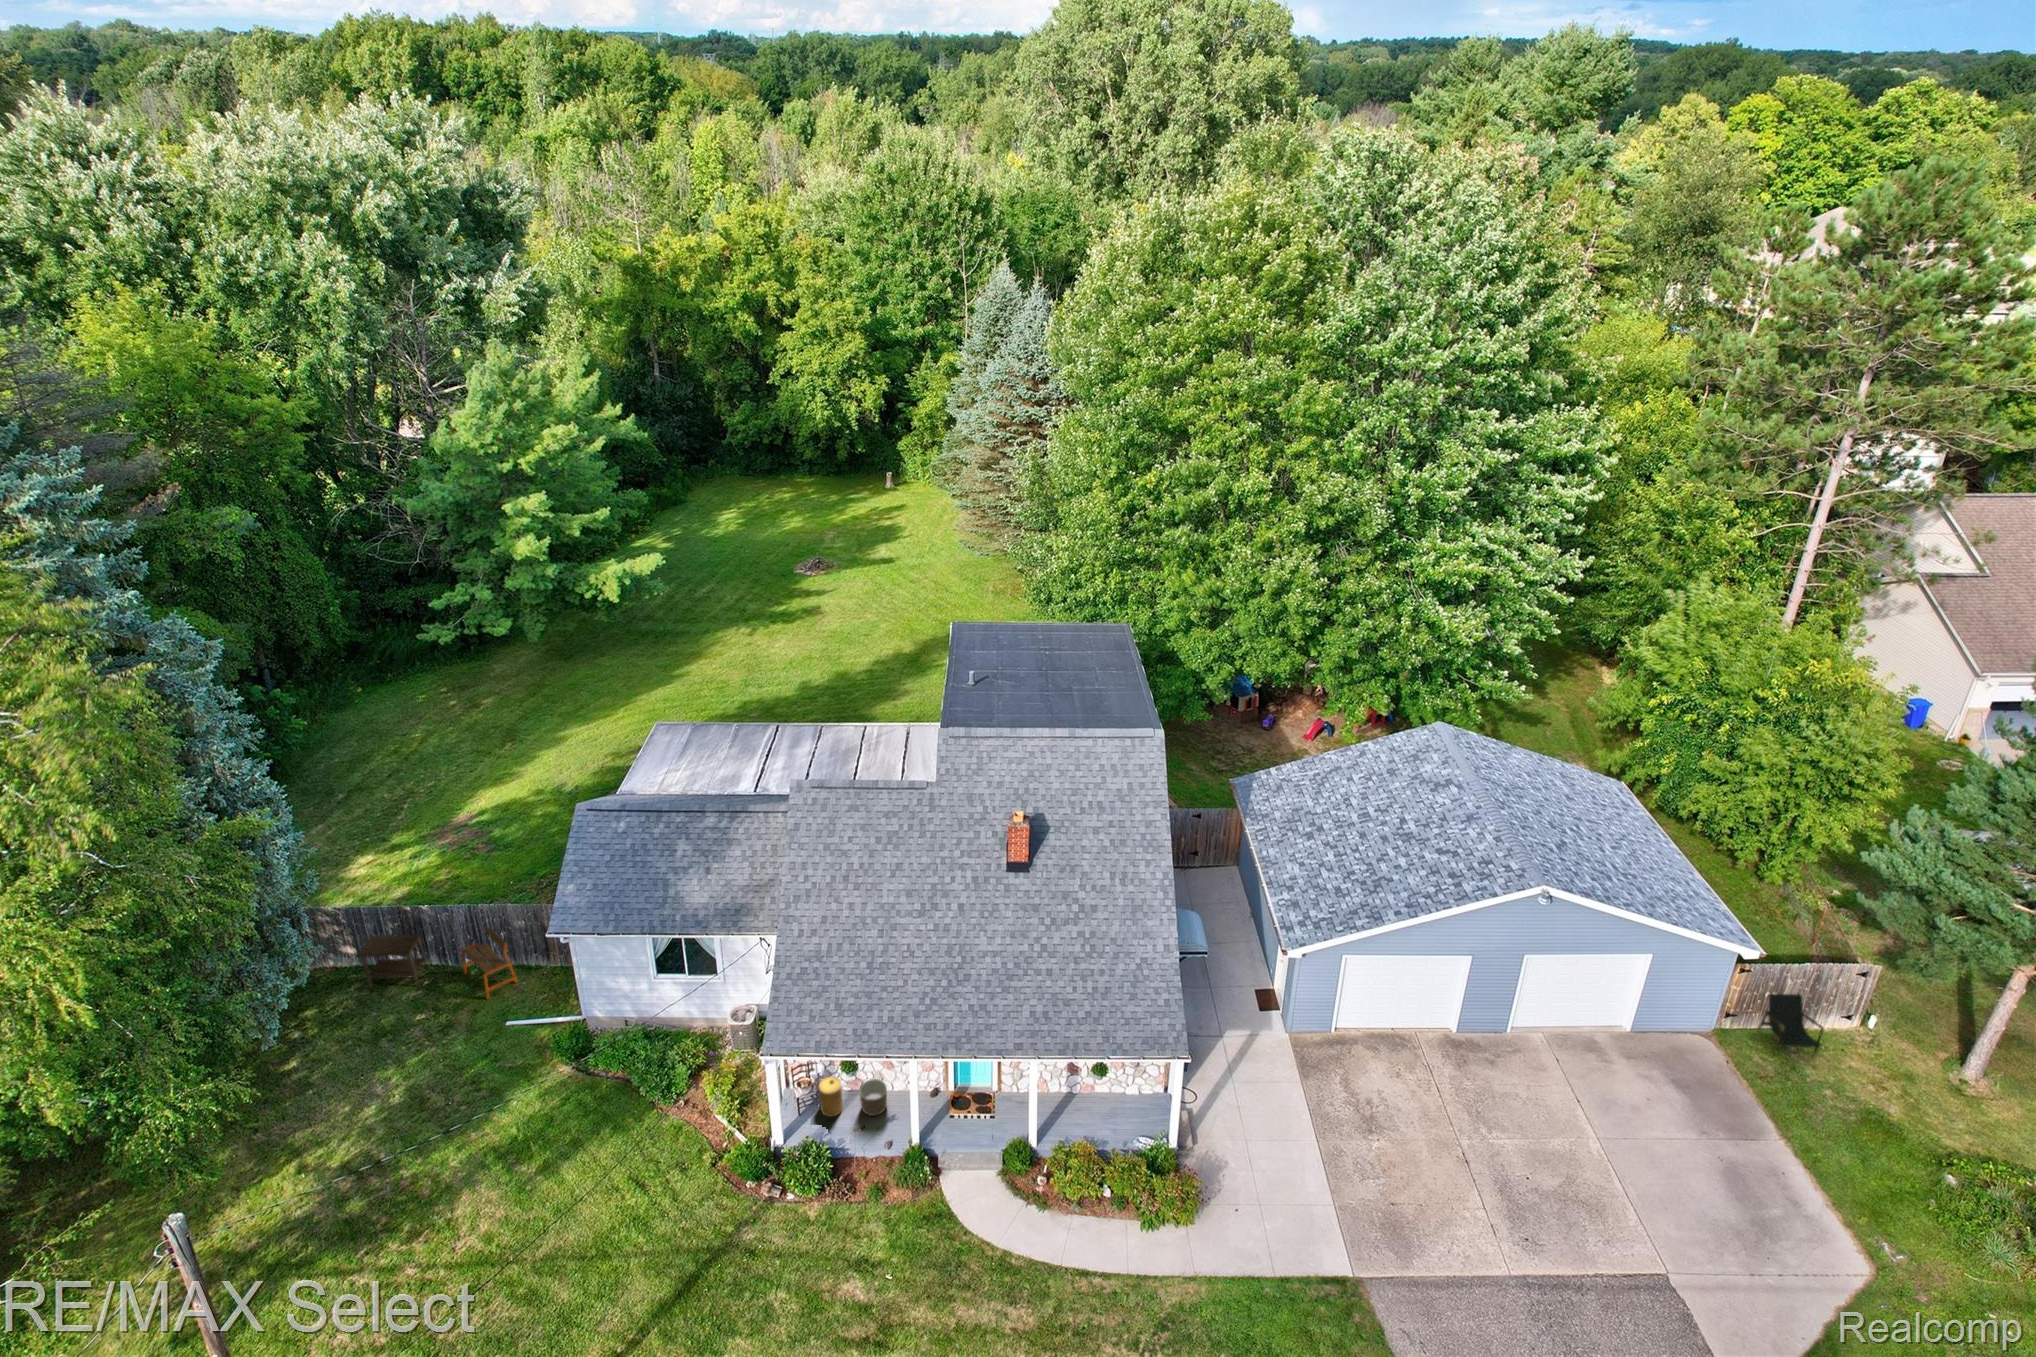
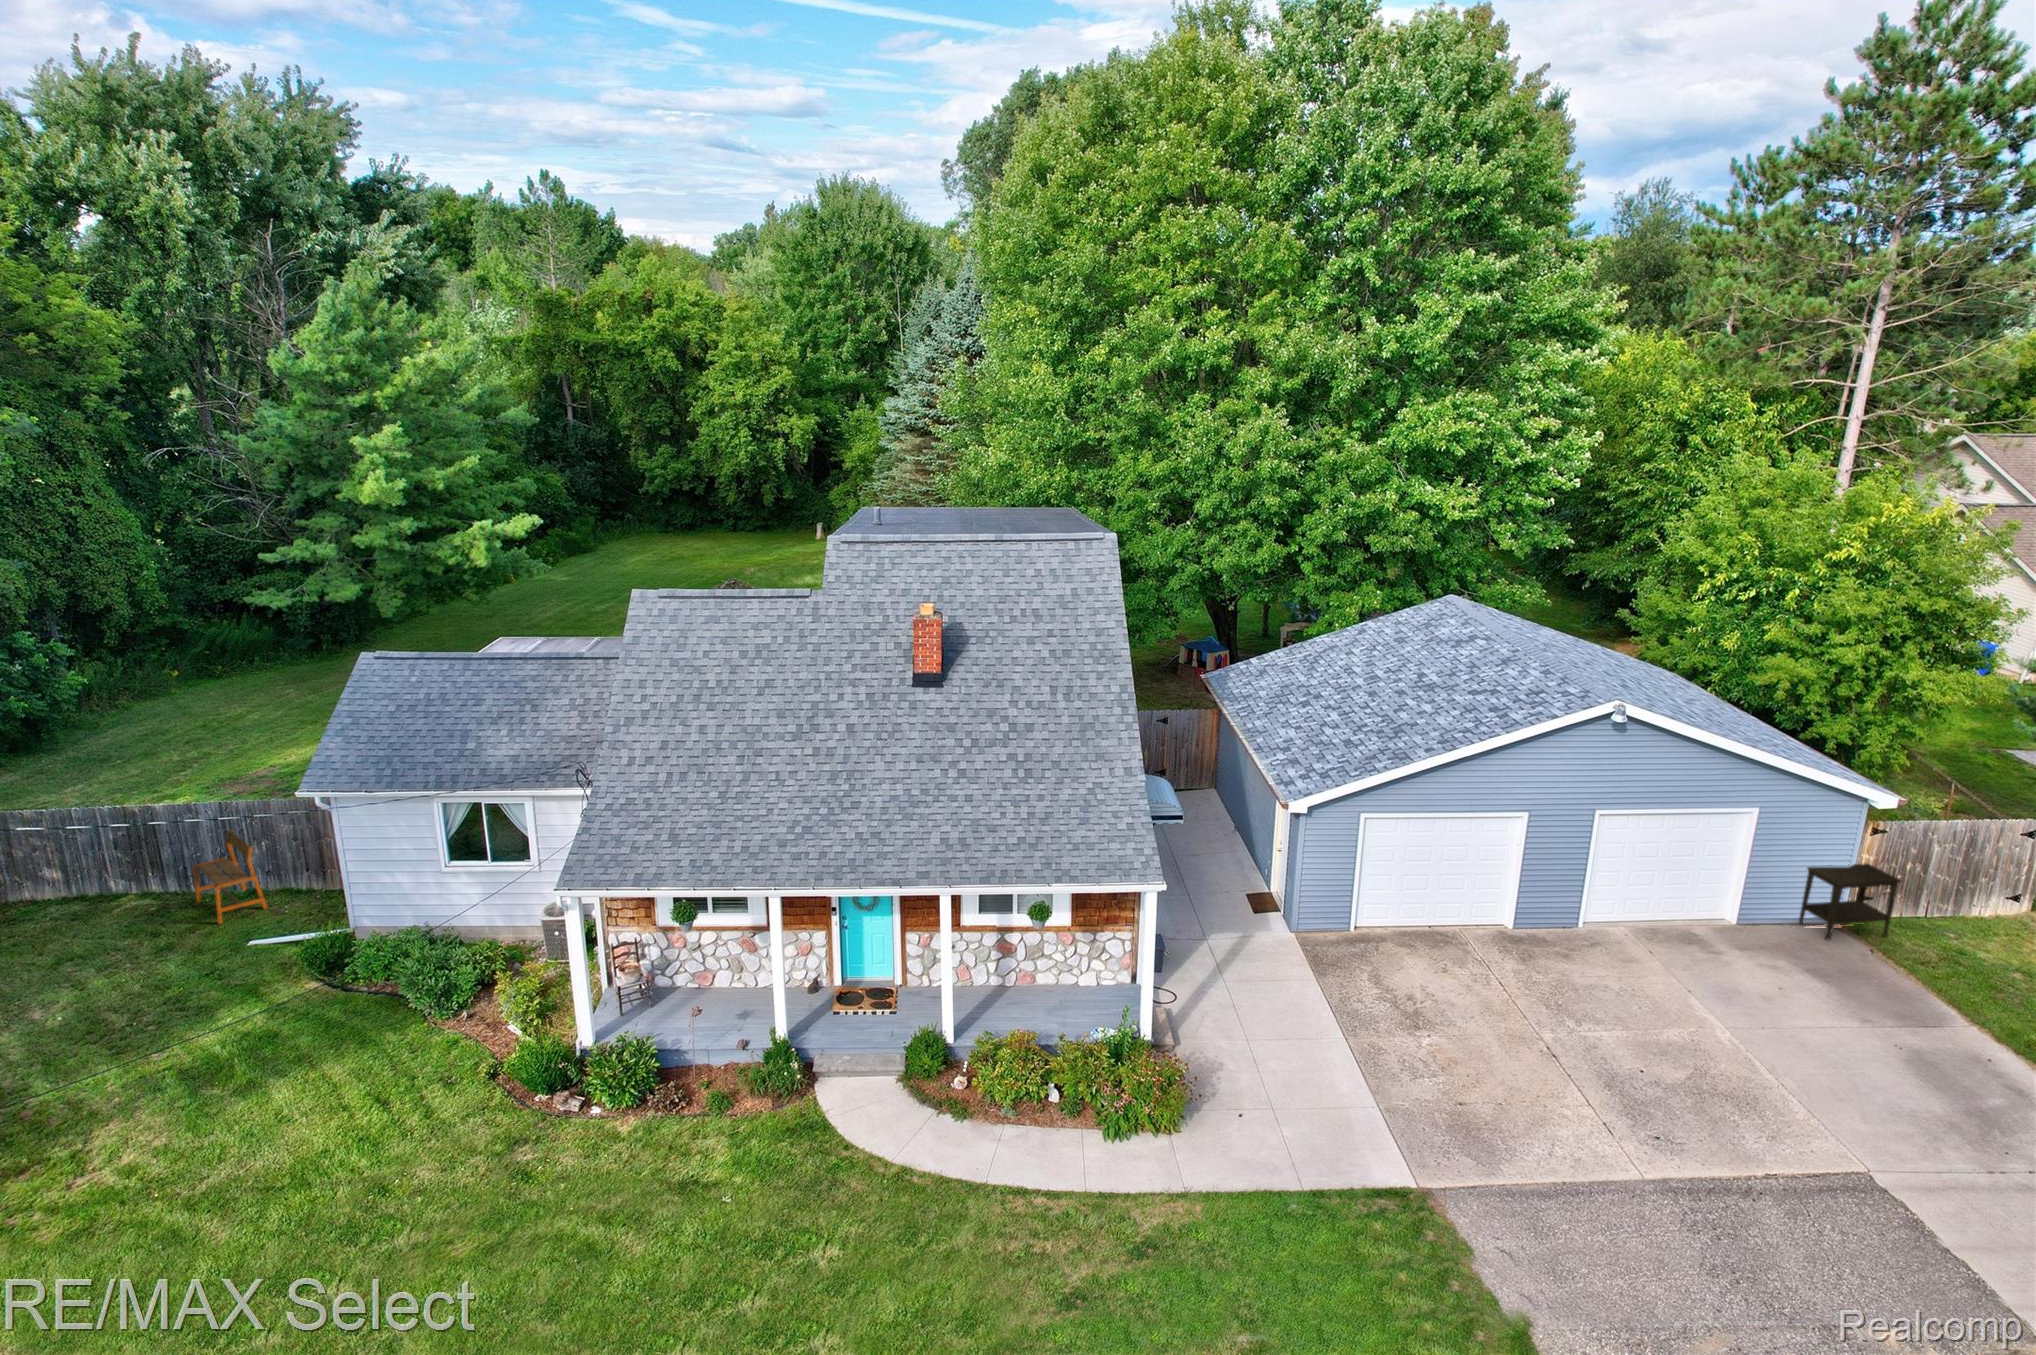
side table: present [358,934,428,989] -> present [1799,863,1901,940]
lounge chair: present [1759,994,1824,1056] -> none [1903,861,1992,939]
basket: present [819,1077,843,1117] -> none [651,970,687,1026]
planter: present [859,1079,887,1116] -> none [708,975,748,1023]

